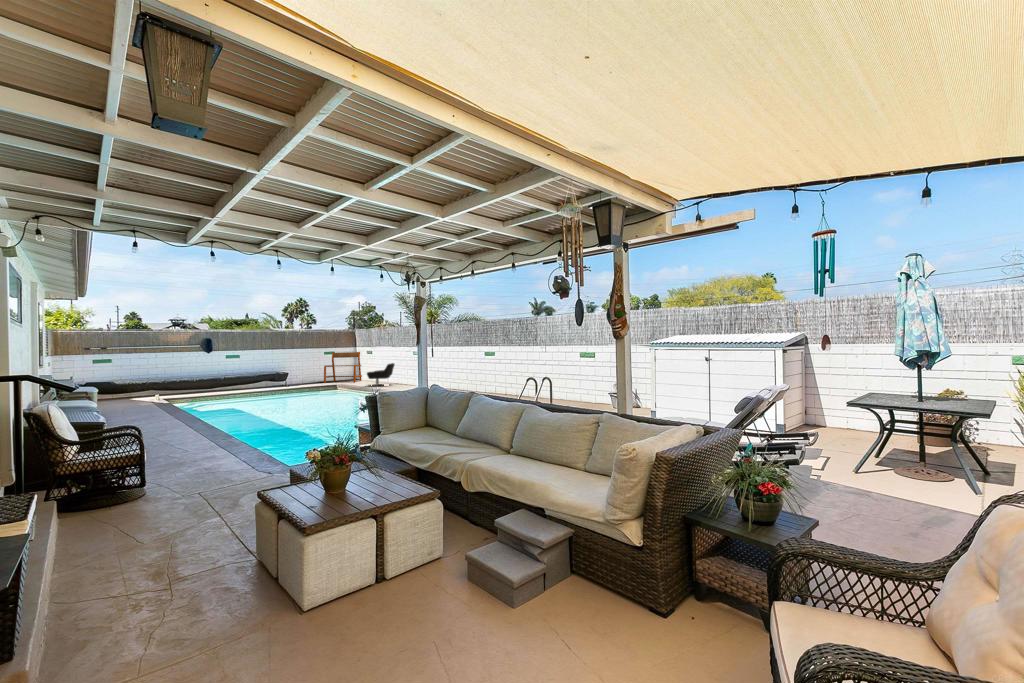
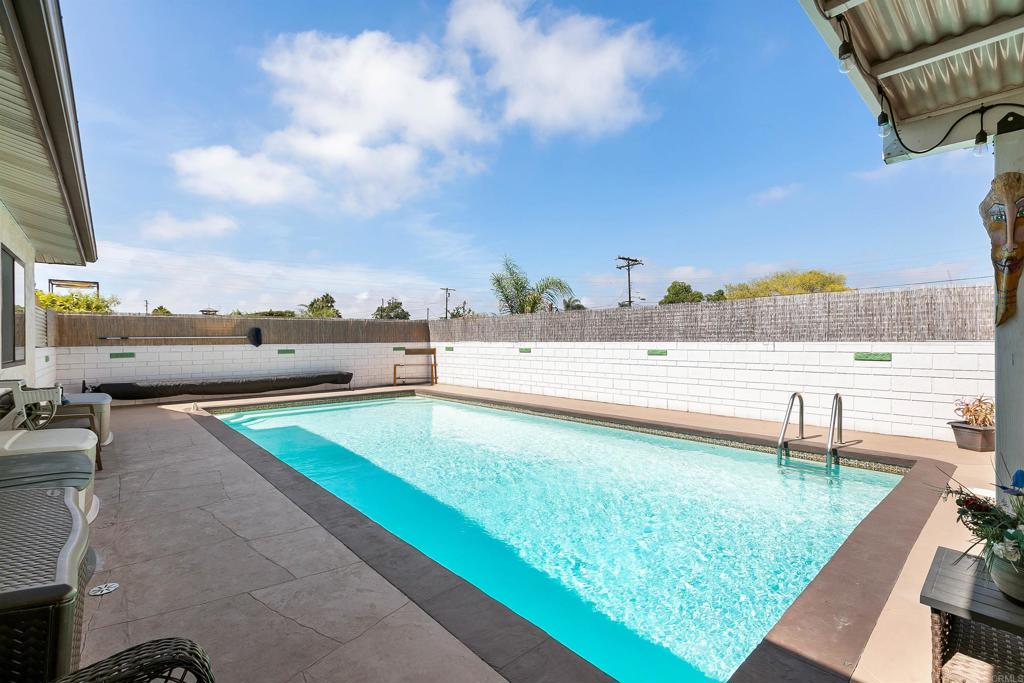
lounge chair: present [367,363,395,385] -> none [455,362,490,392]

